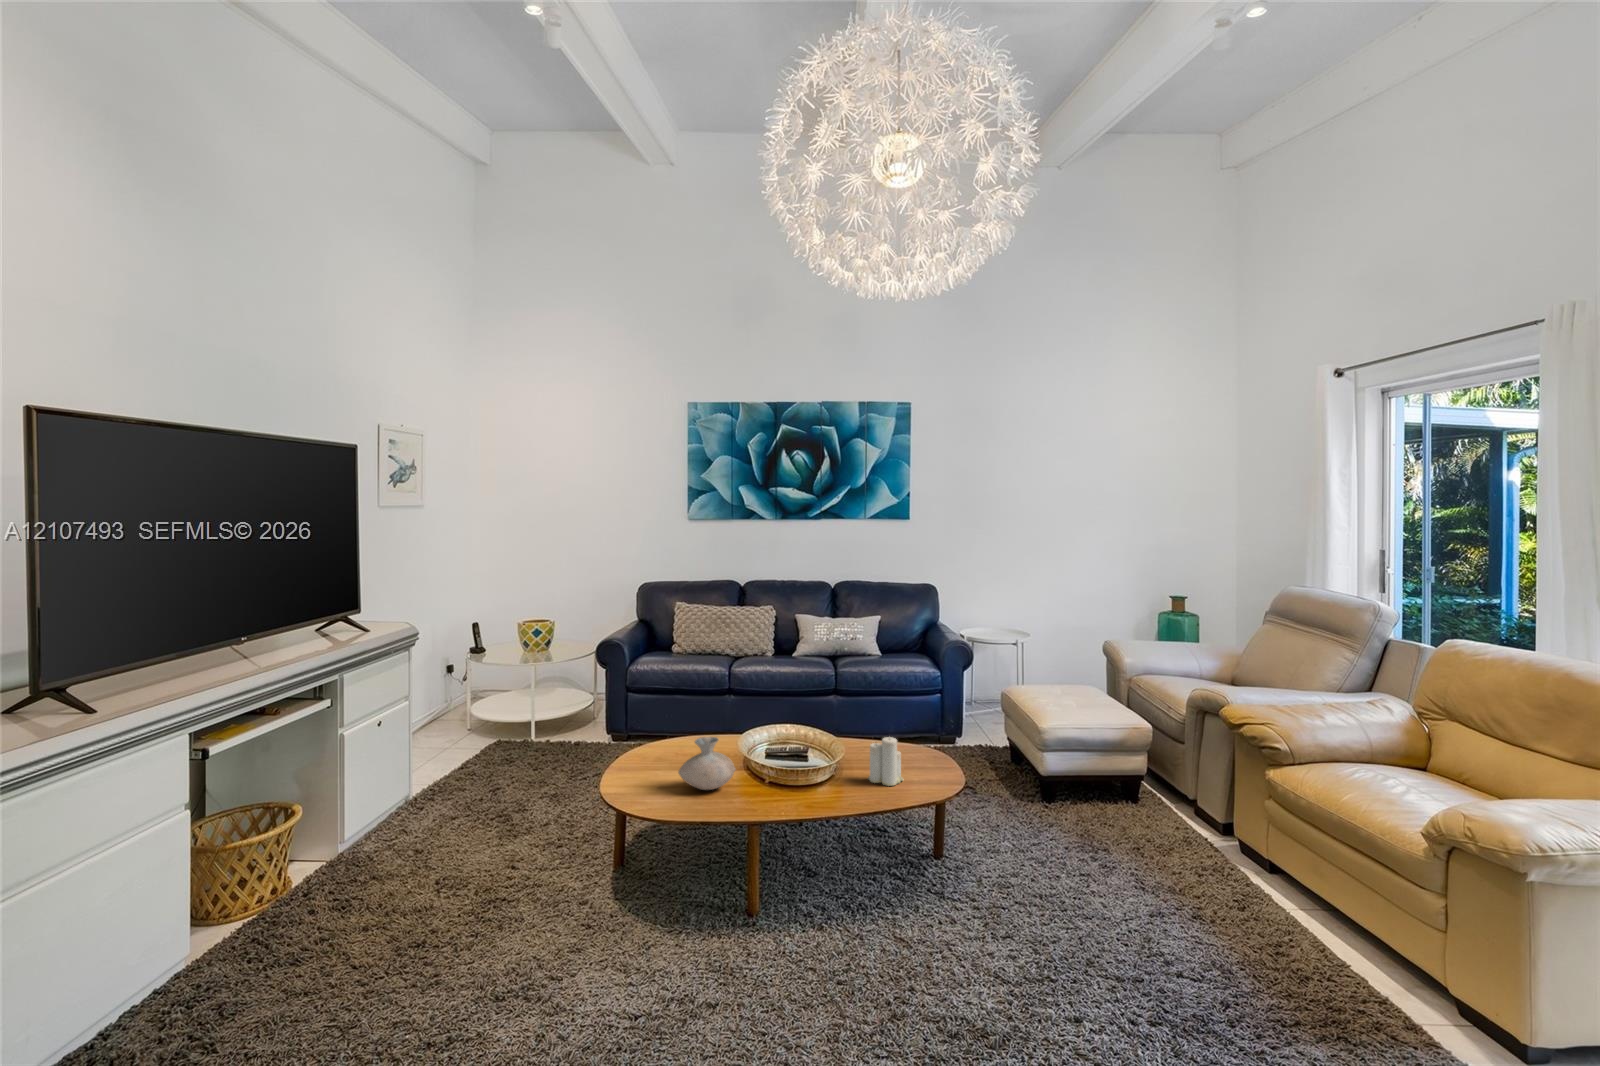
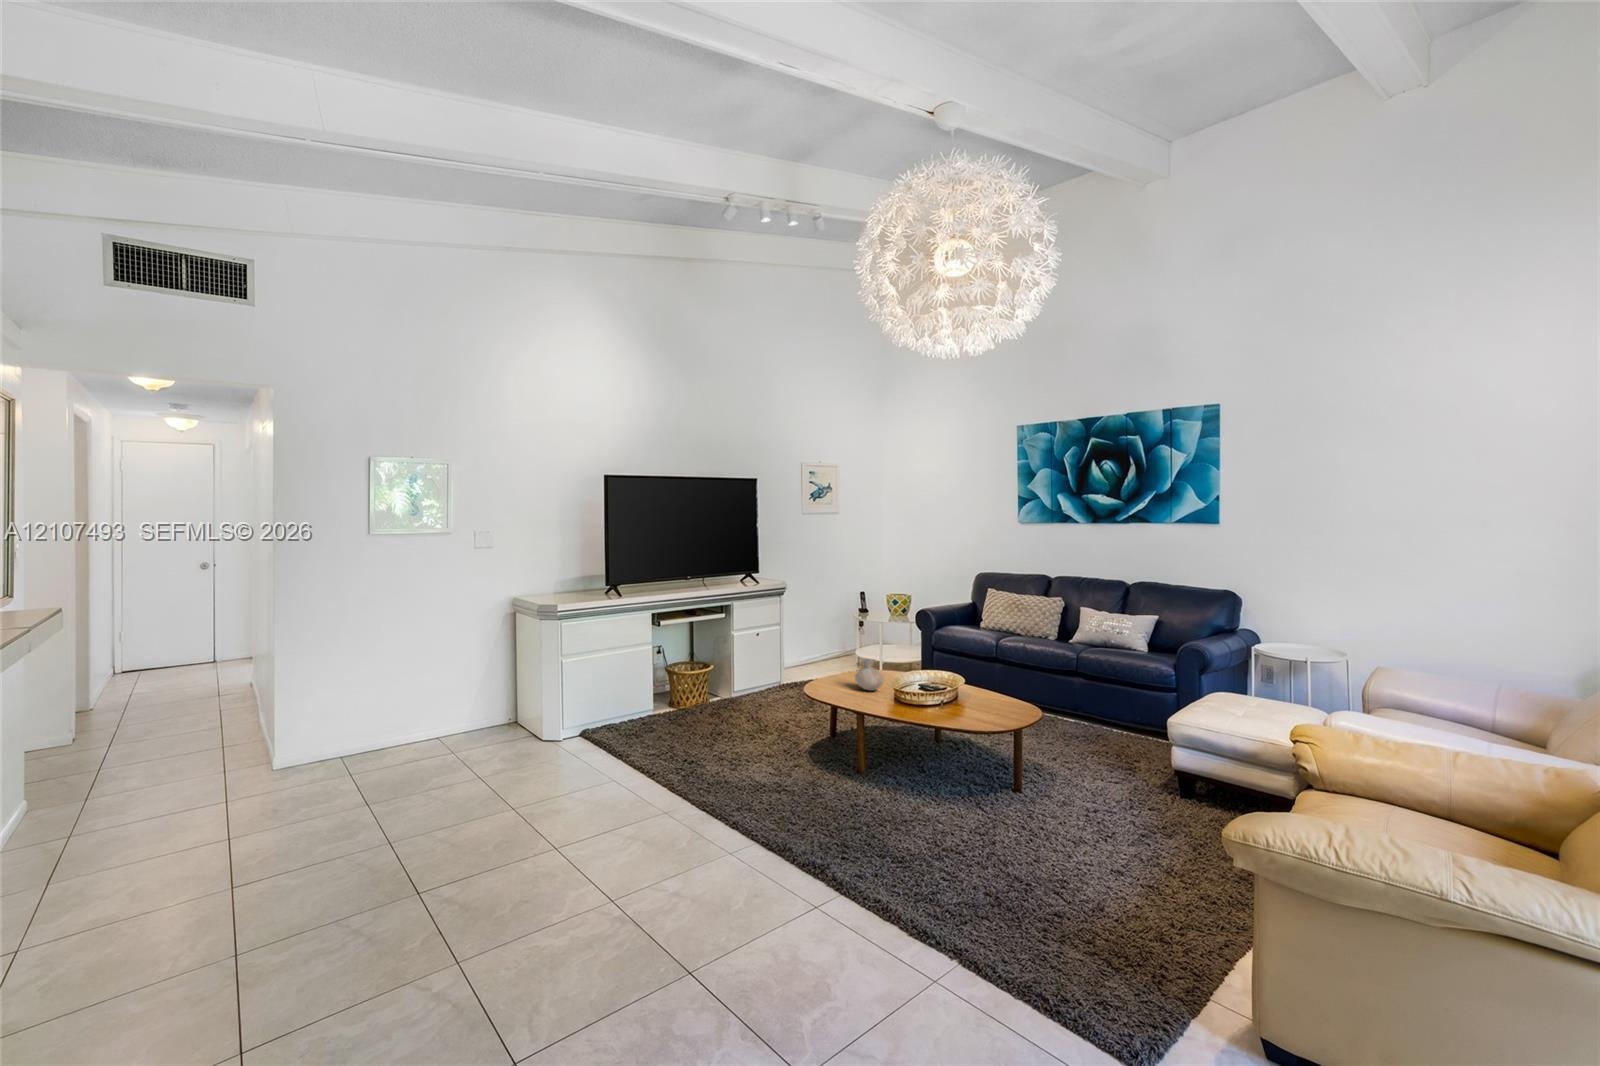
candle: present [868,737,904,786] -> none [965,678,988,715]

